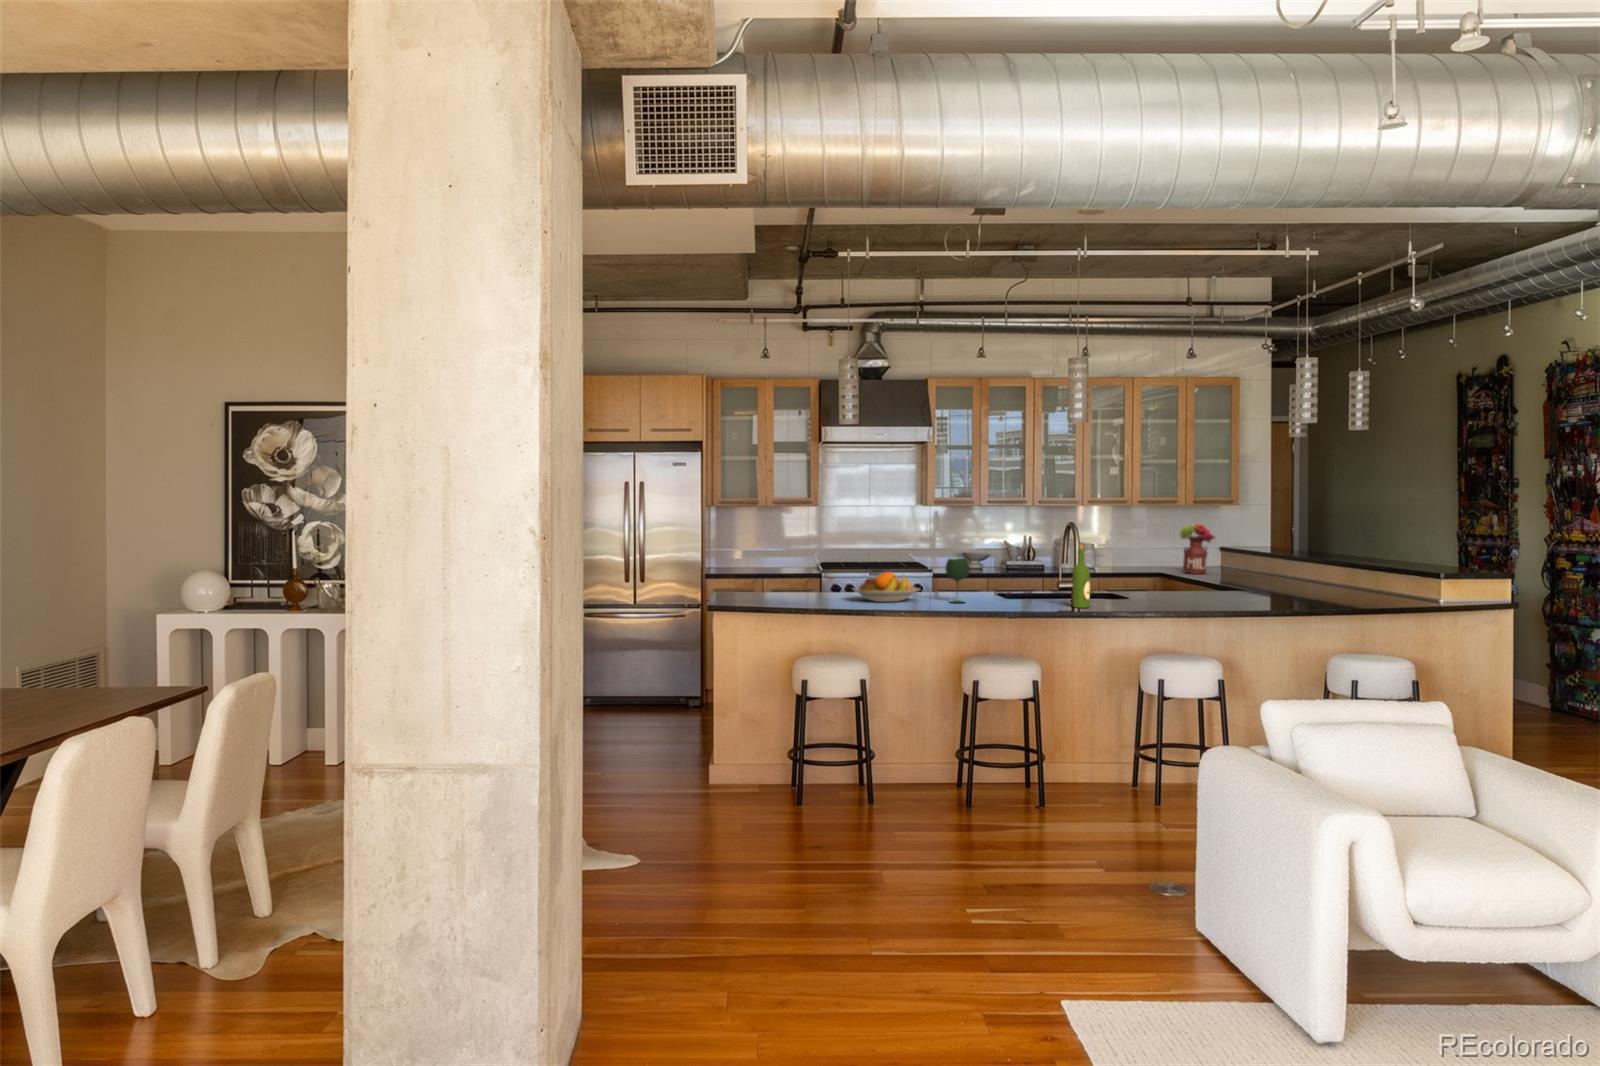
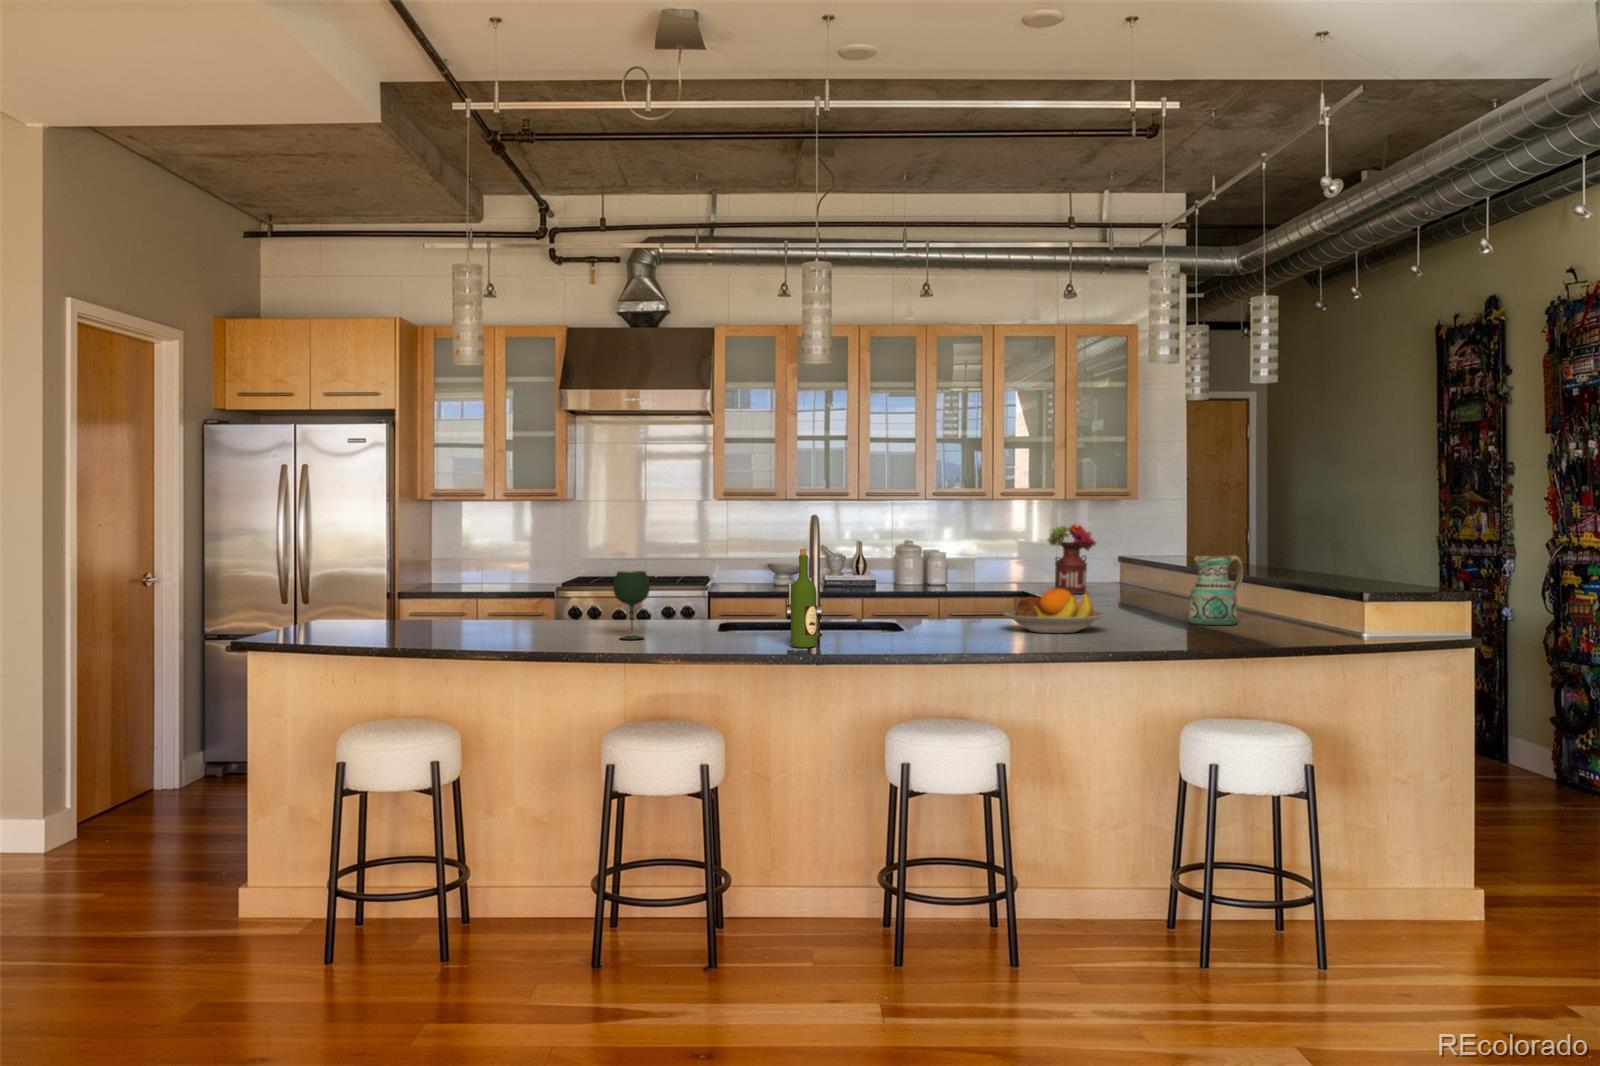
ceramic pitcher: none [1311,548,1348,595] -> present [1189,555,1243,625]
fruit bowl: present [853,572,920,602] -> present [1003,588,1106,633]

